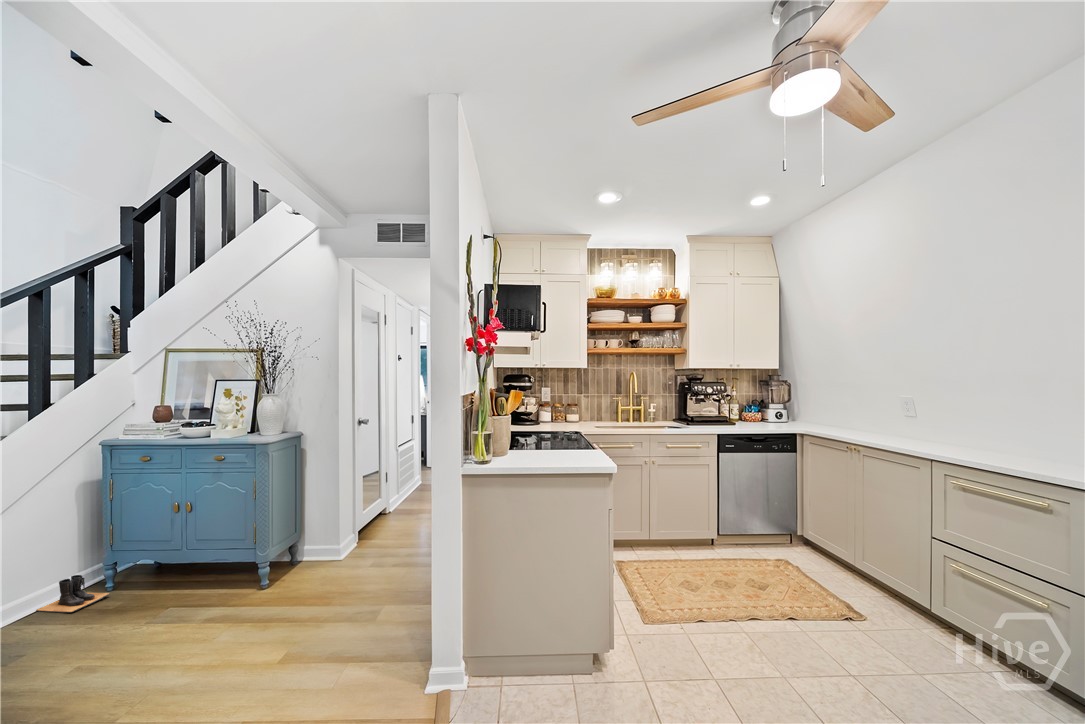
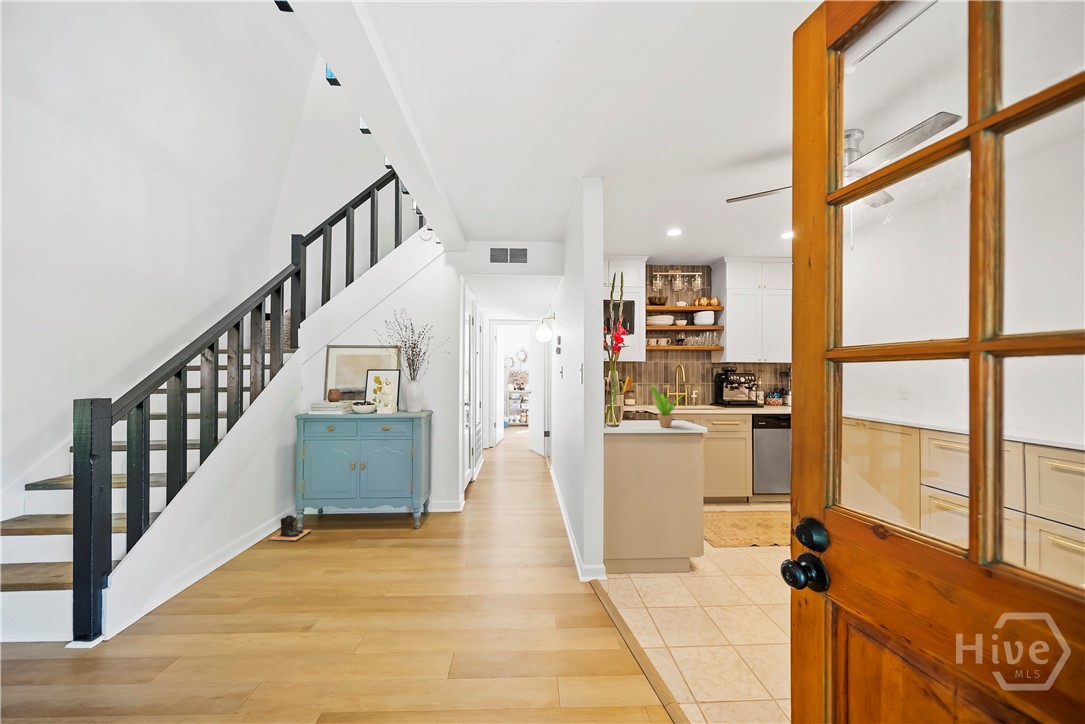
potted plant: none [537,398,590,459] -> present [650,385,682,427]

